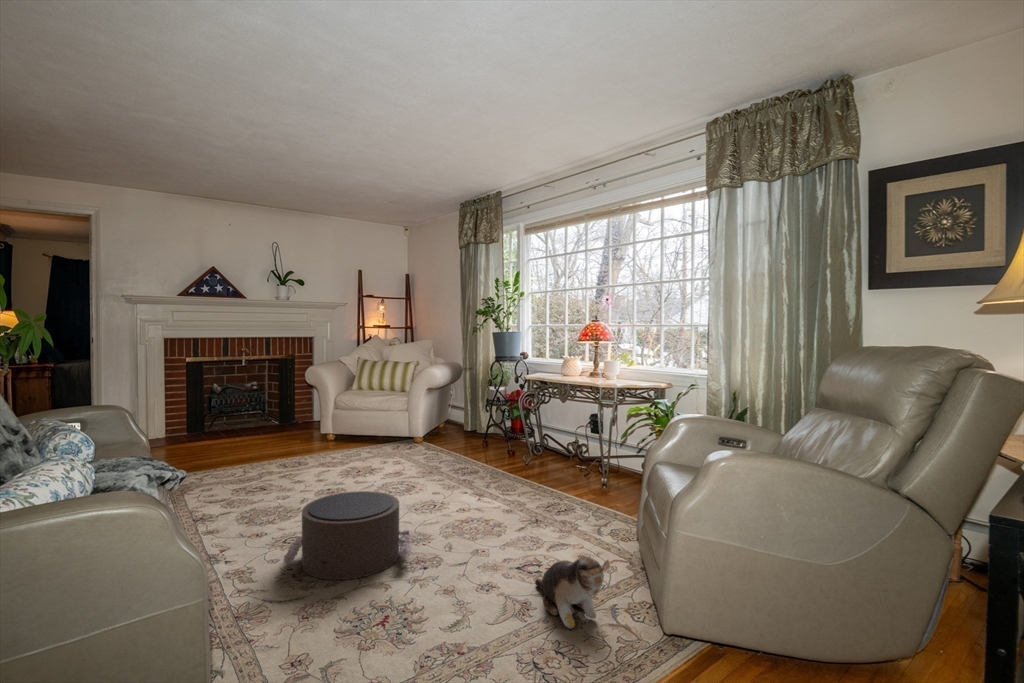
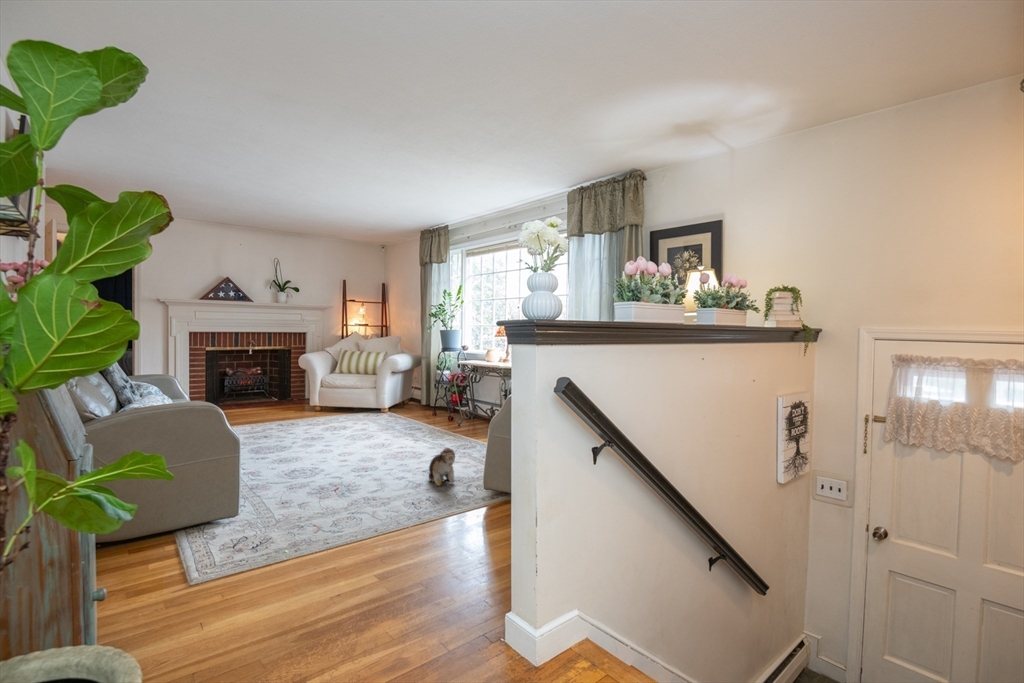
pouf: present [283,491,411,580] -> none [287,427,362,470]

